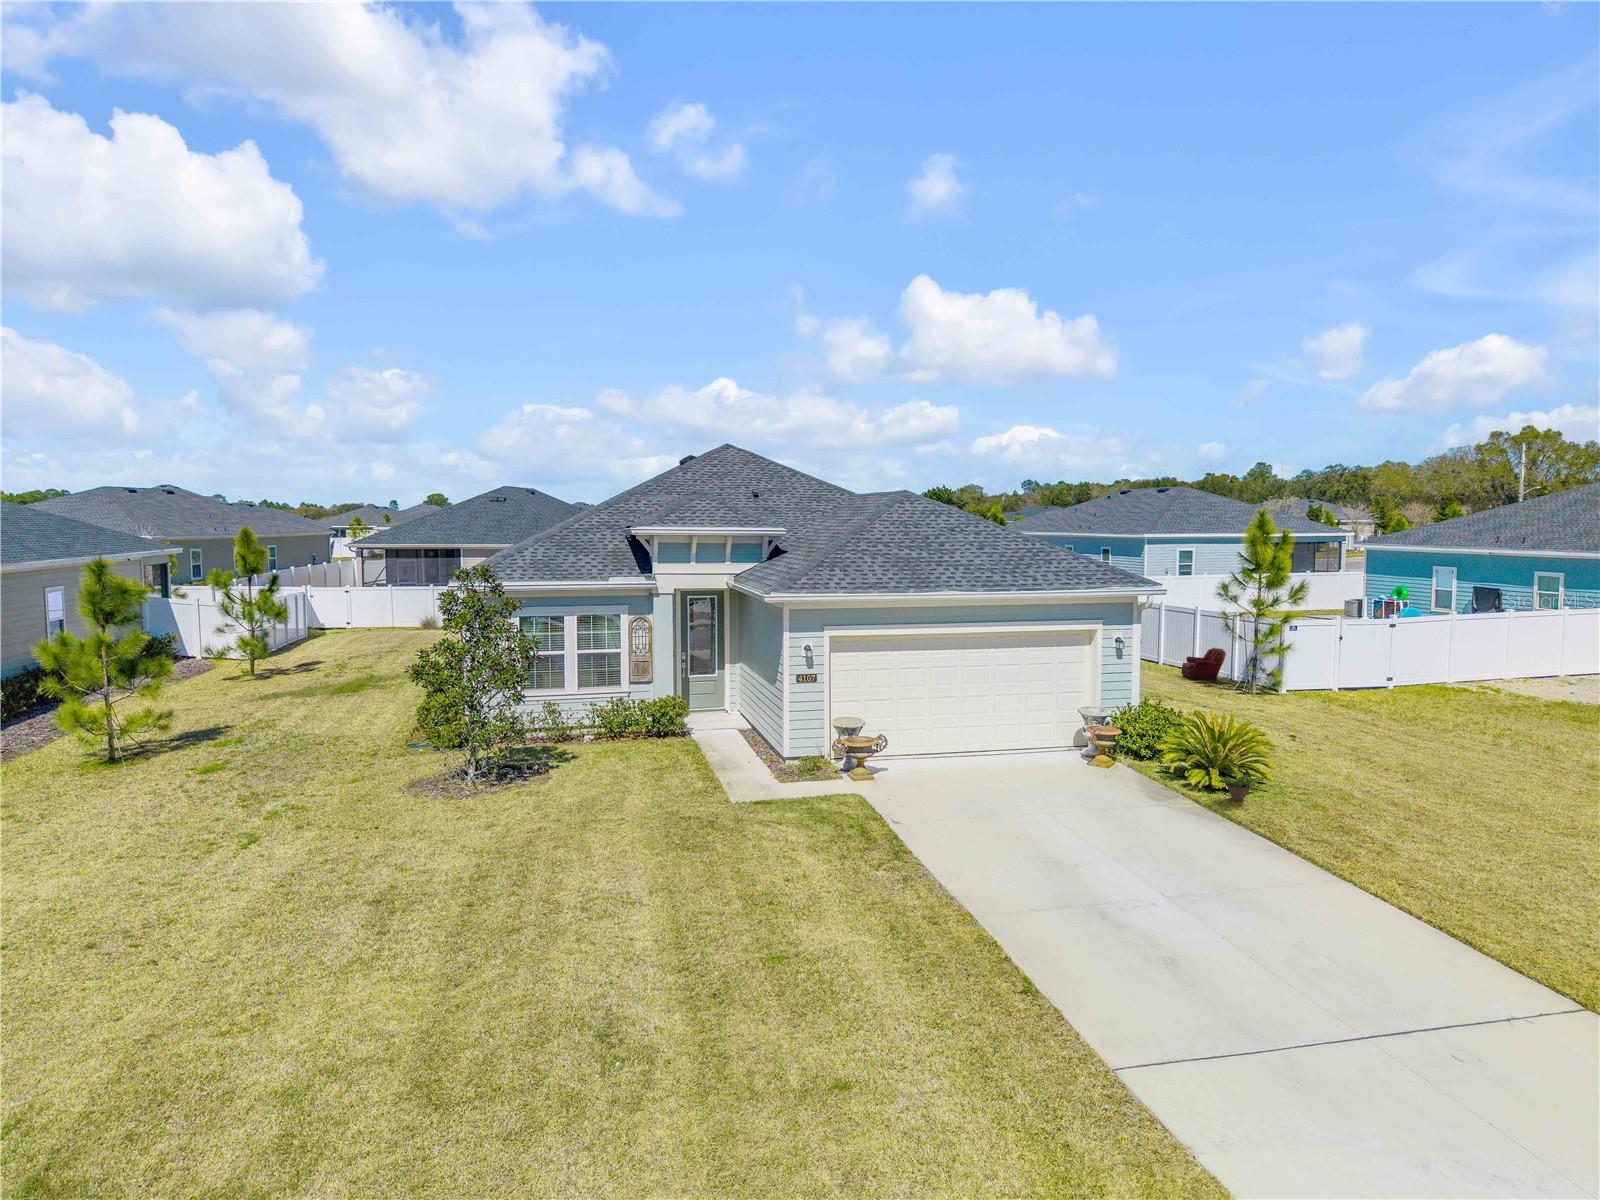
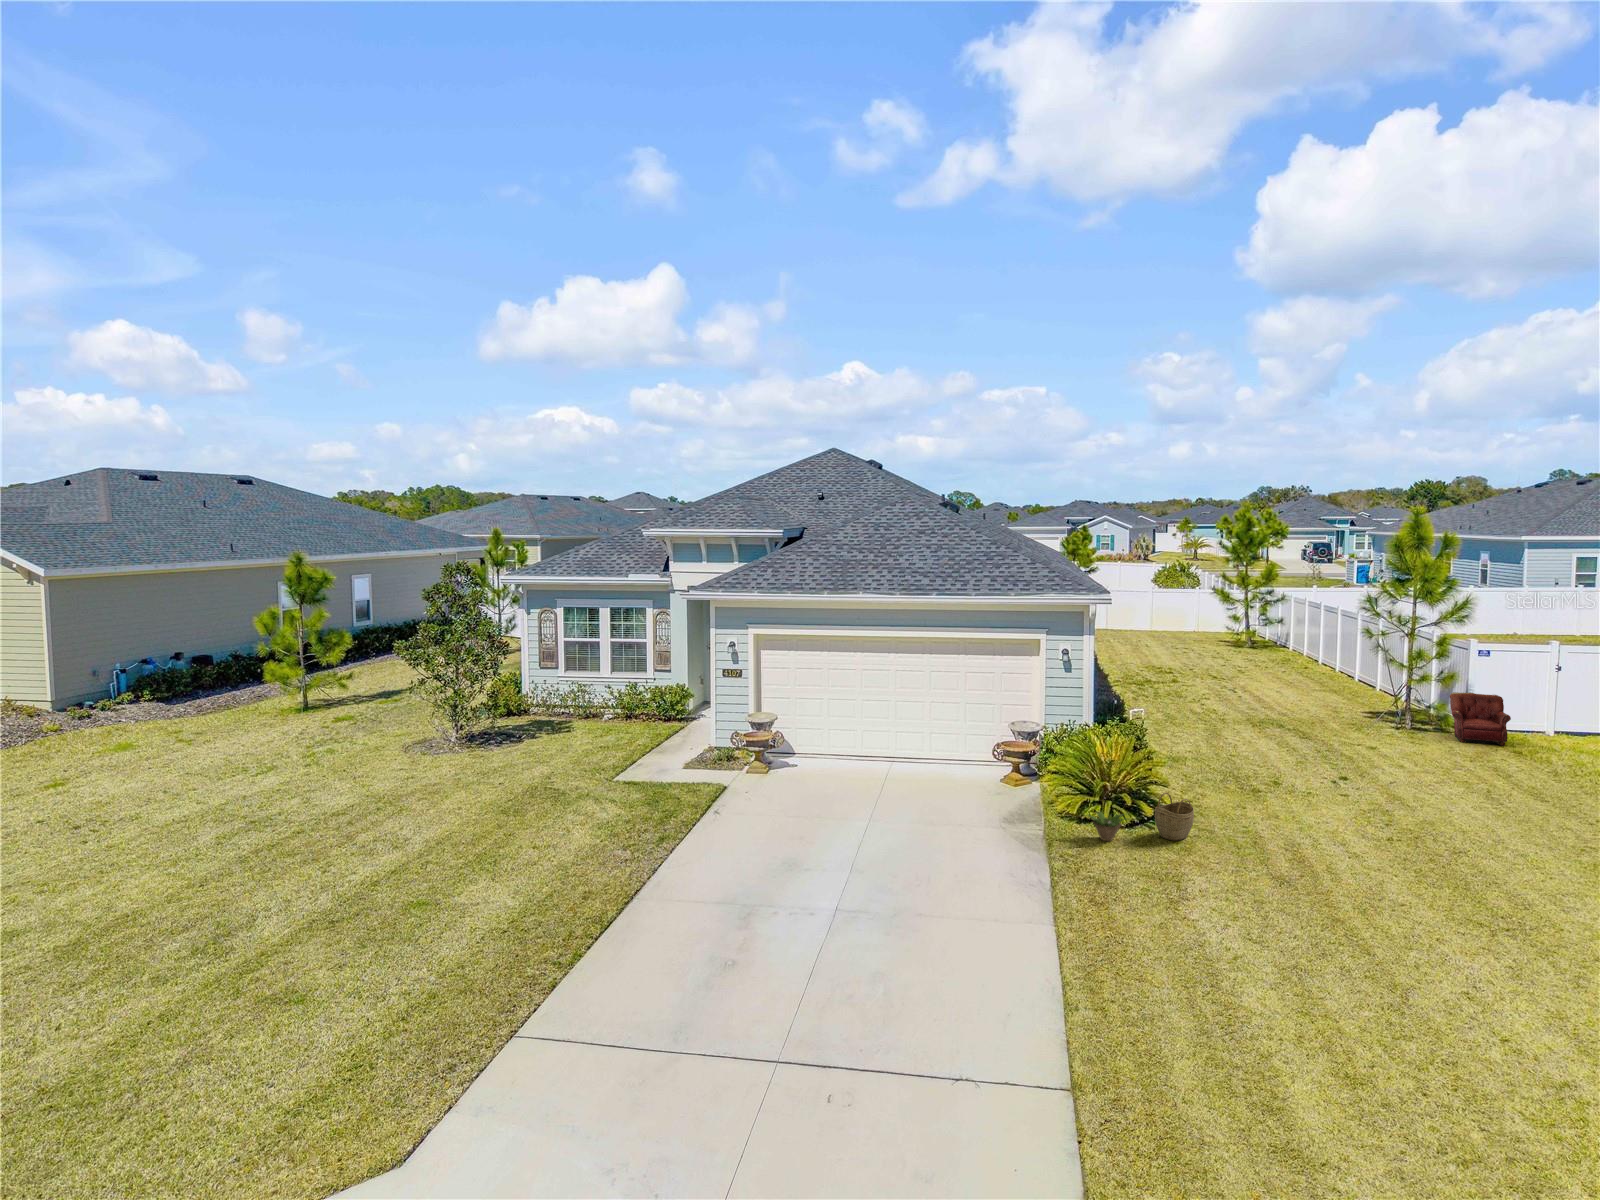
armchair: present [1181,648,1226,681] -> present [1450,692,1511,746]
woven basket: none [1263,754,1292,794] -> present [1155,793,1194,841]

